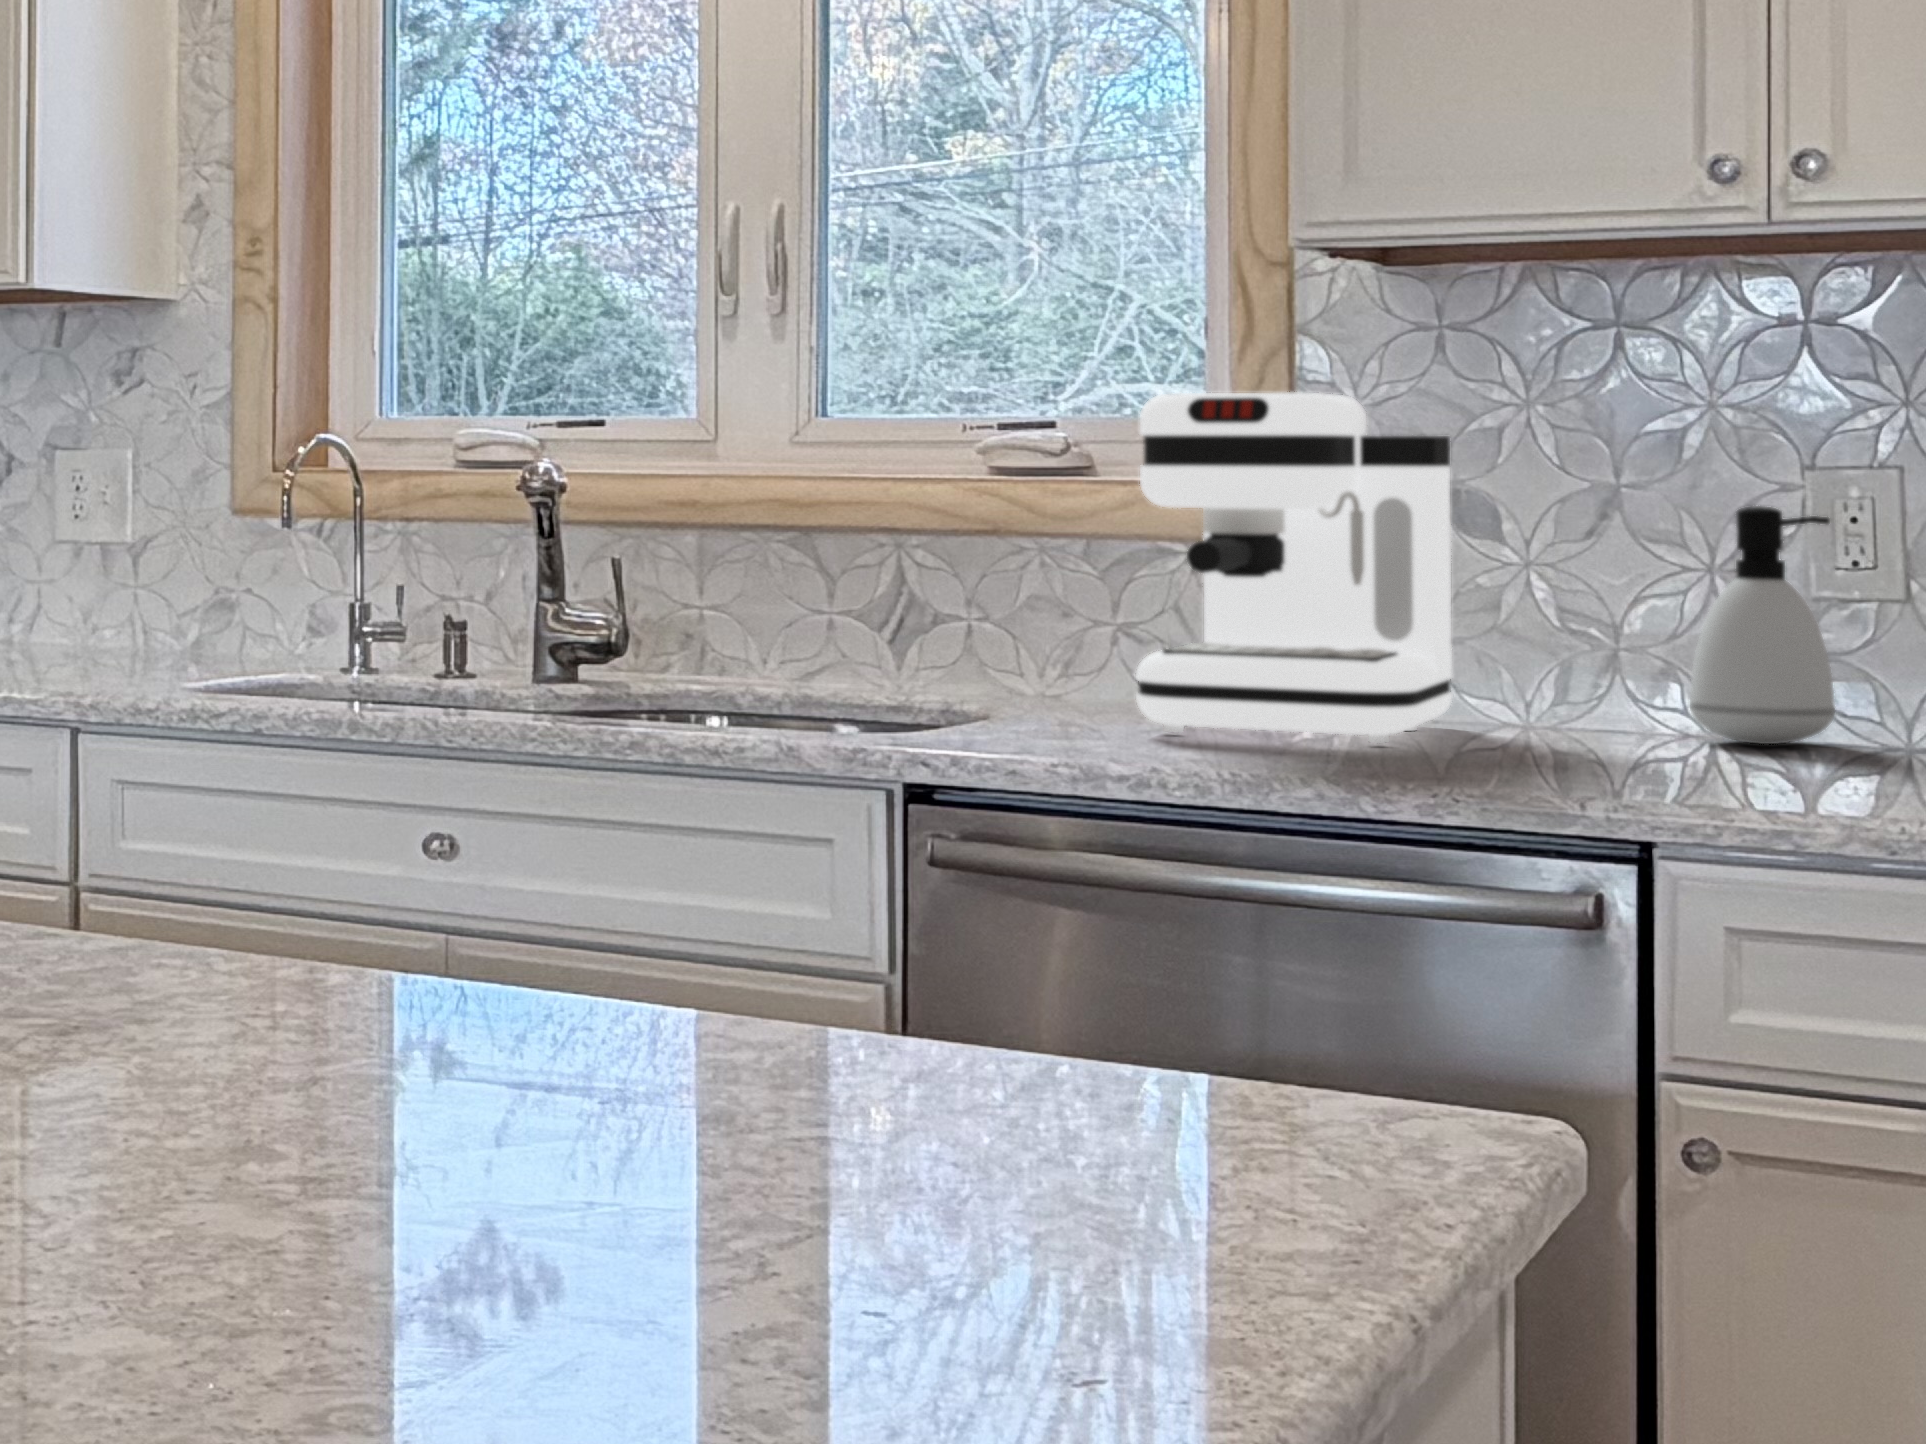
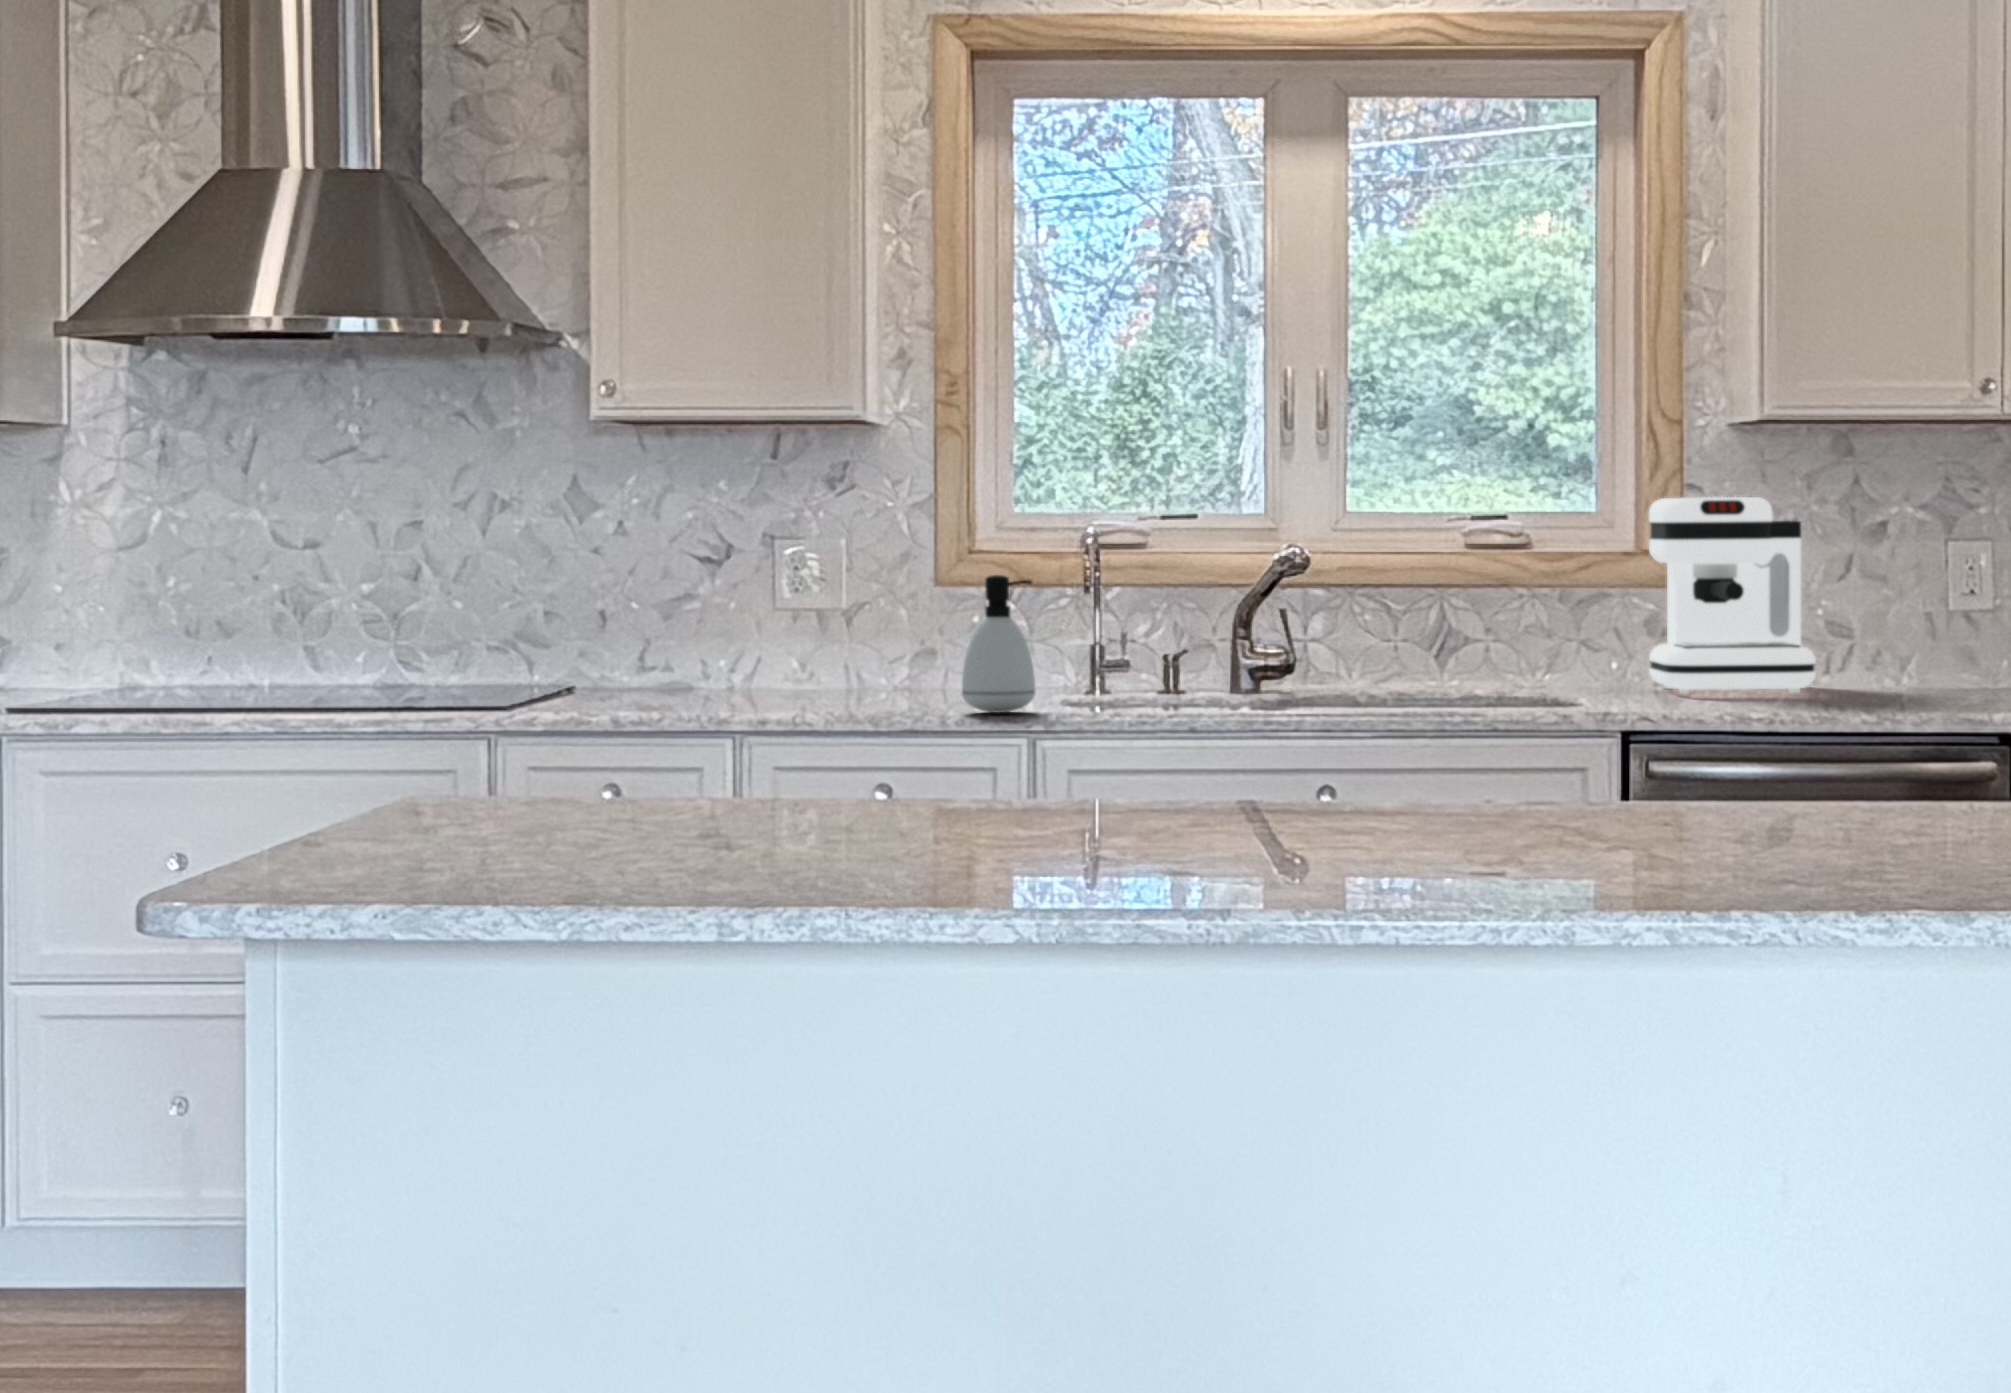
soap dispenser: present [1690,506,1835,744] -> present [962,575,1036,713]

